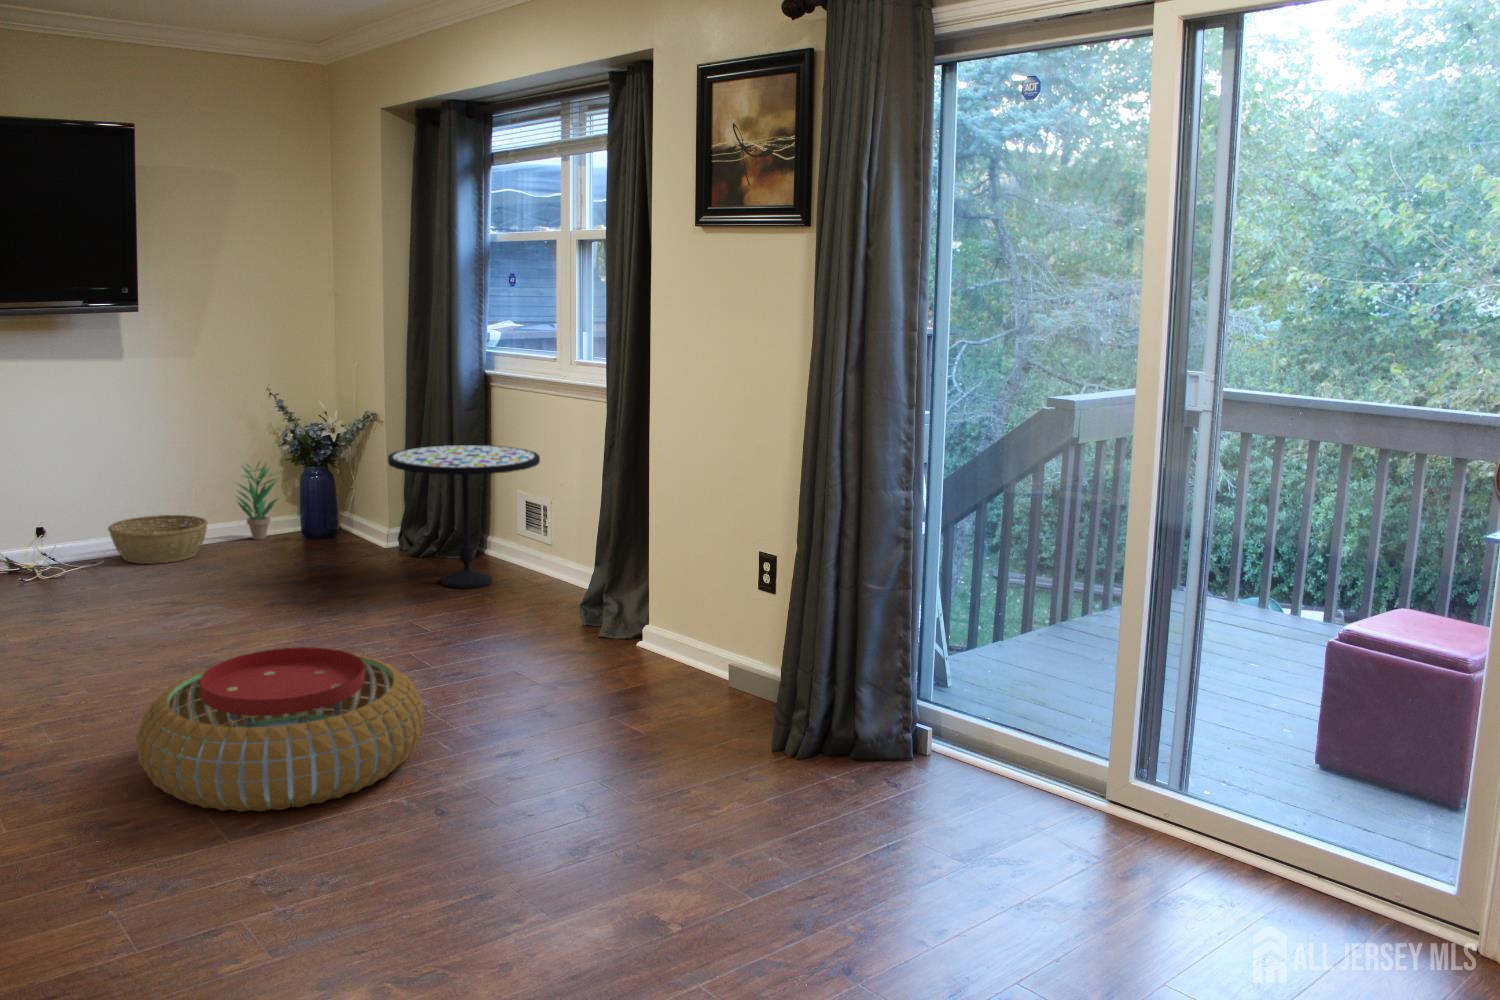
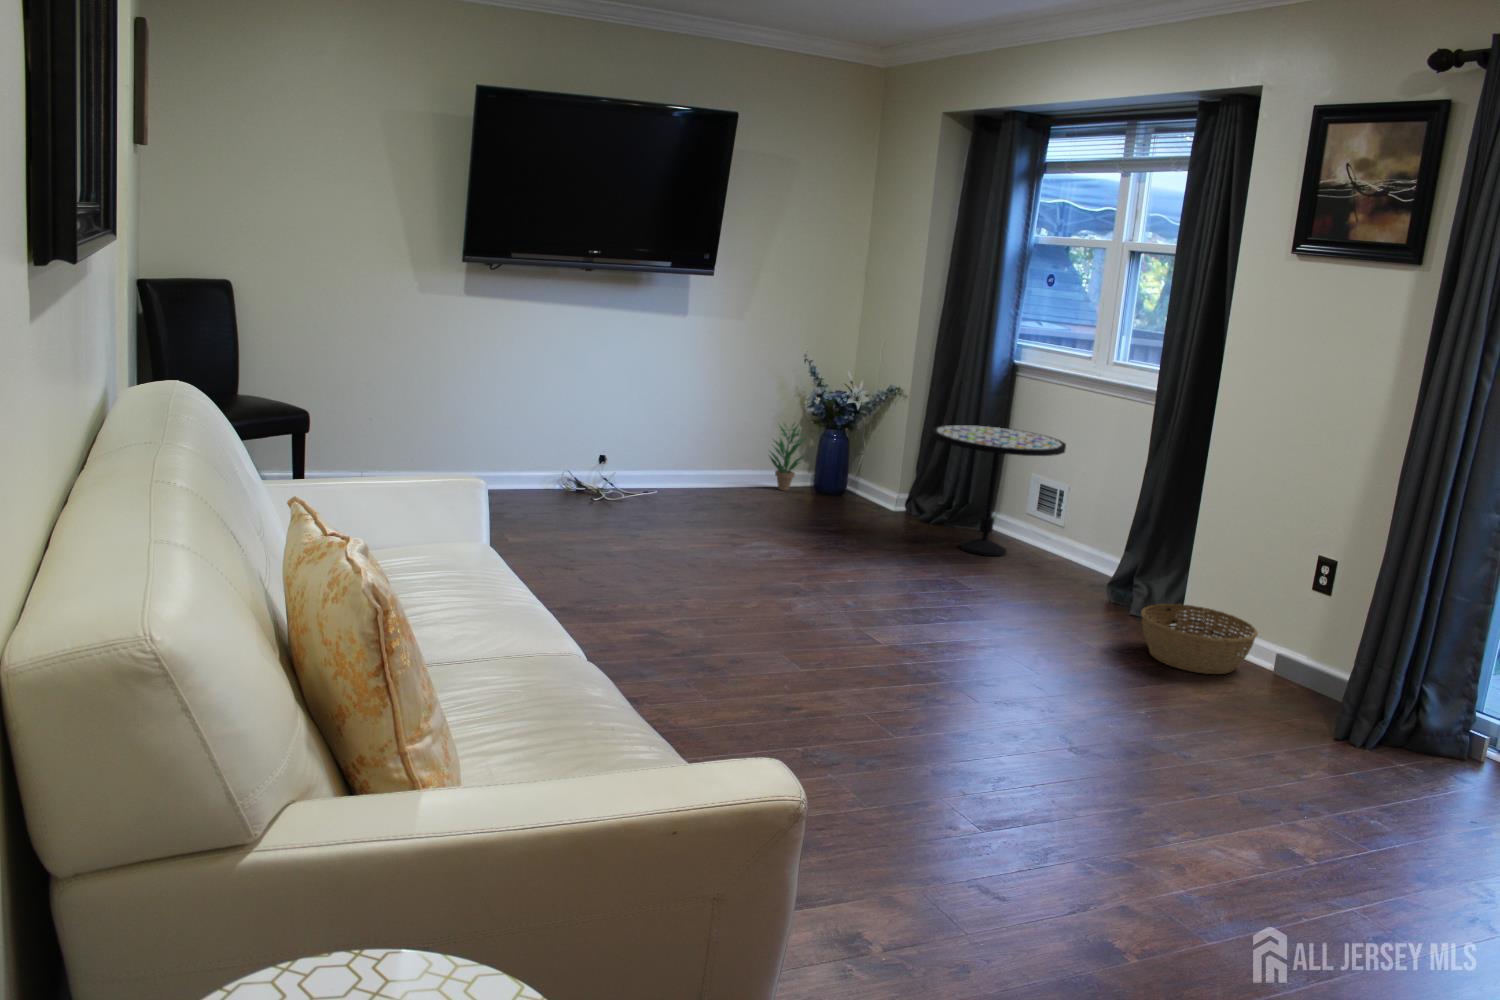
basket: present [108,515,208,564] -> present [1141,604,1258,674]
pouf: present [136,647,424,812] -> none [814,583,1029,709]

